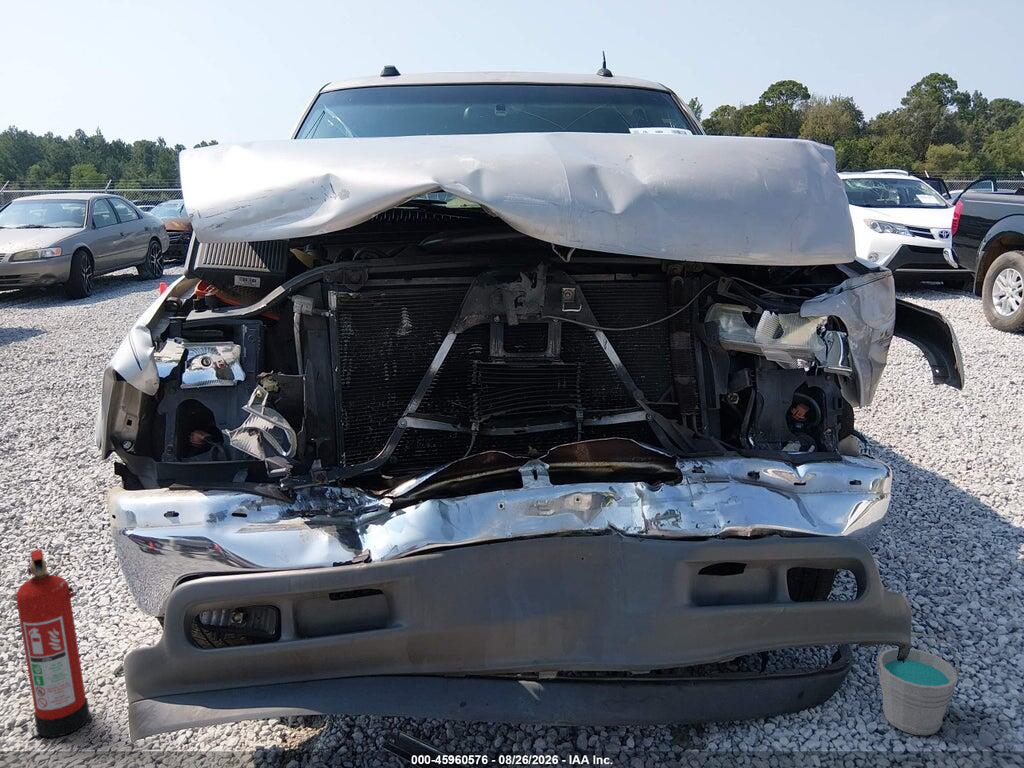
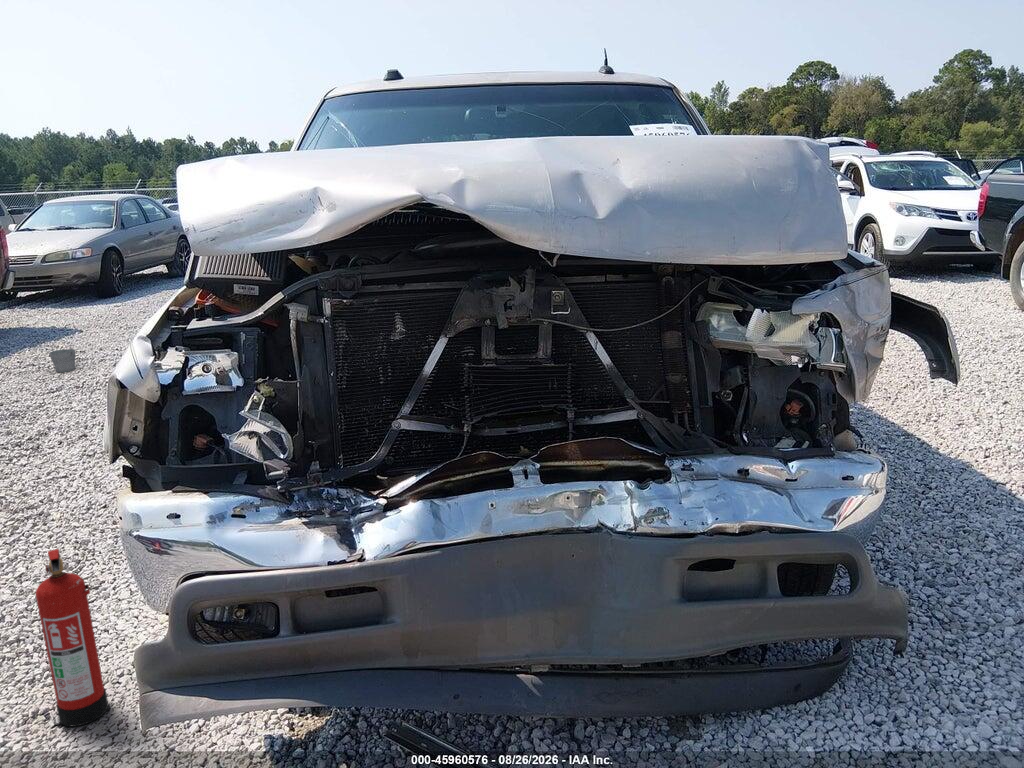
bucket: present [877,633,959,735] -> present [49,340,76,372]

